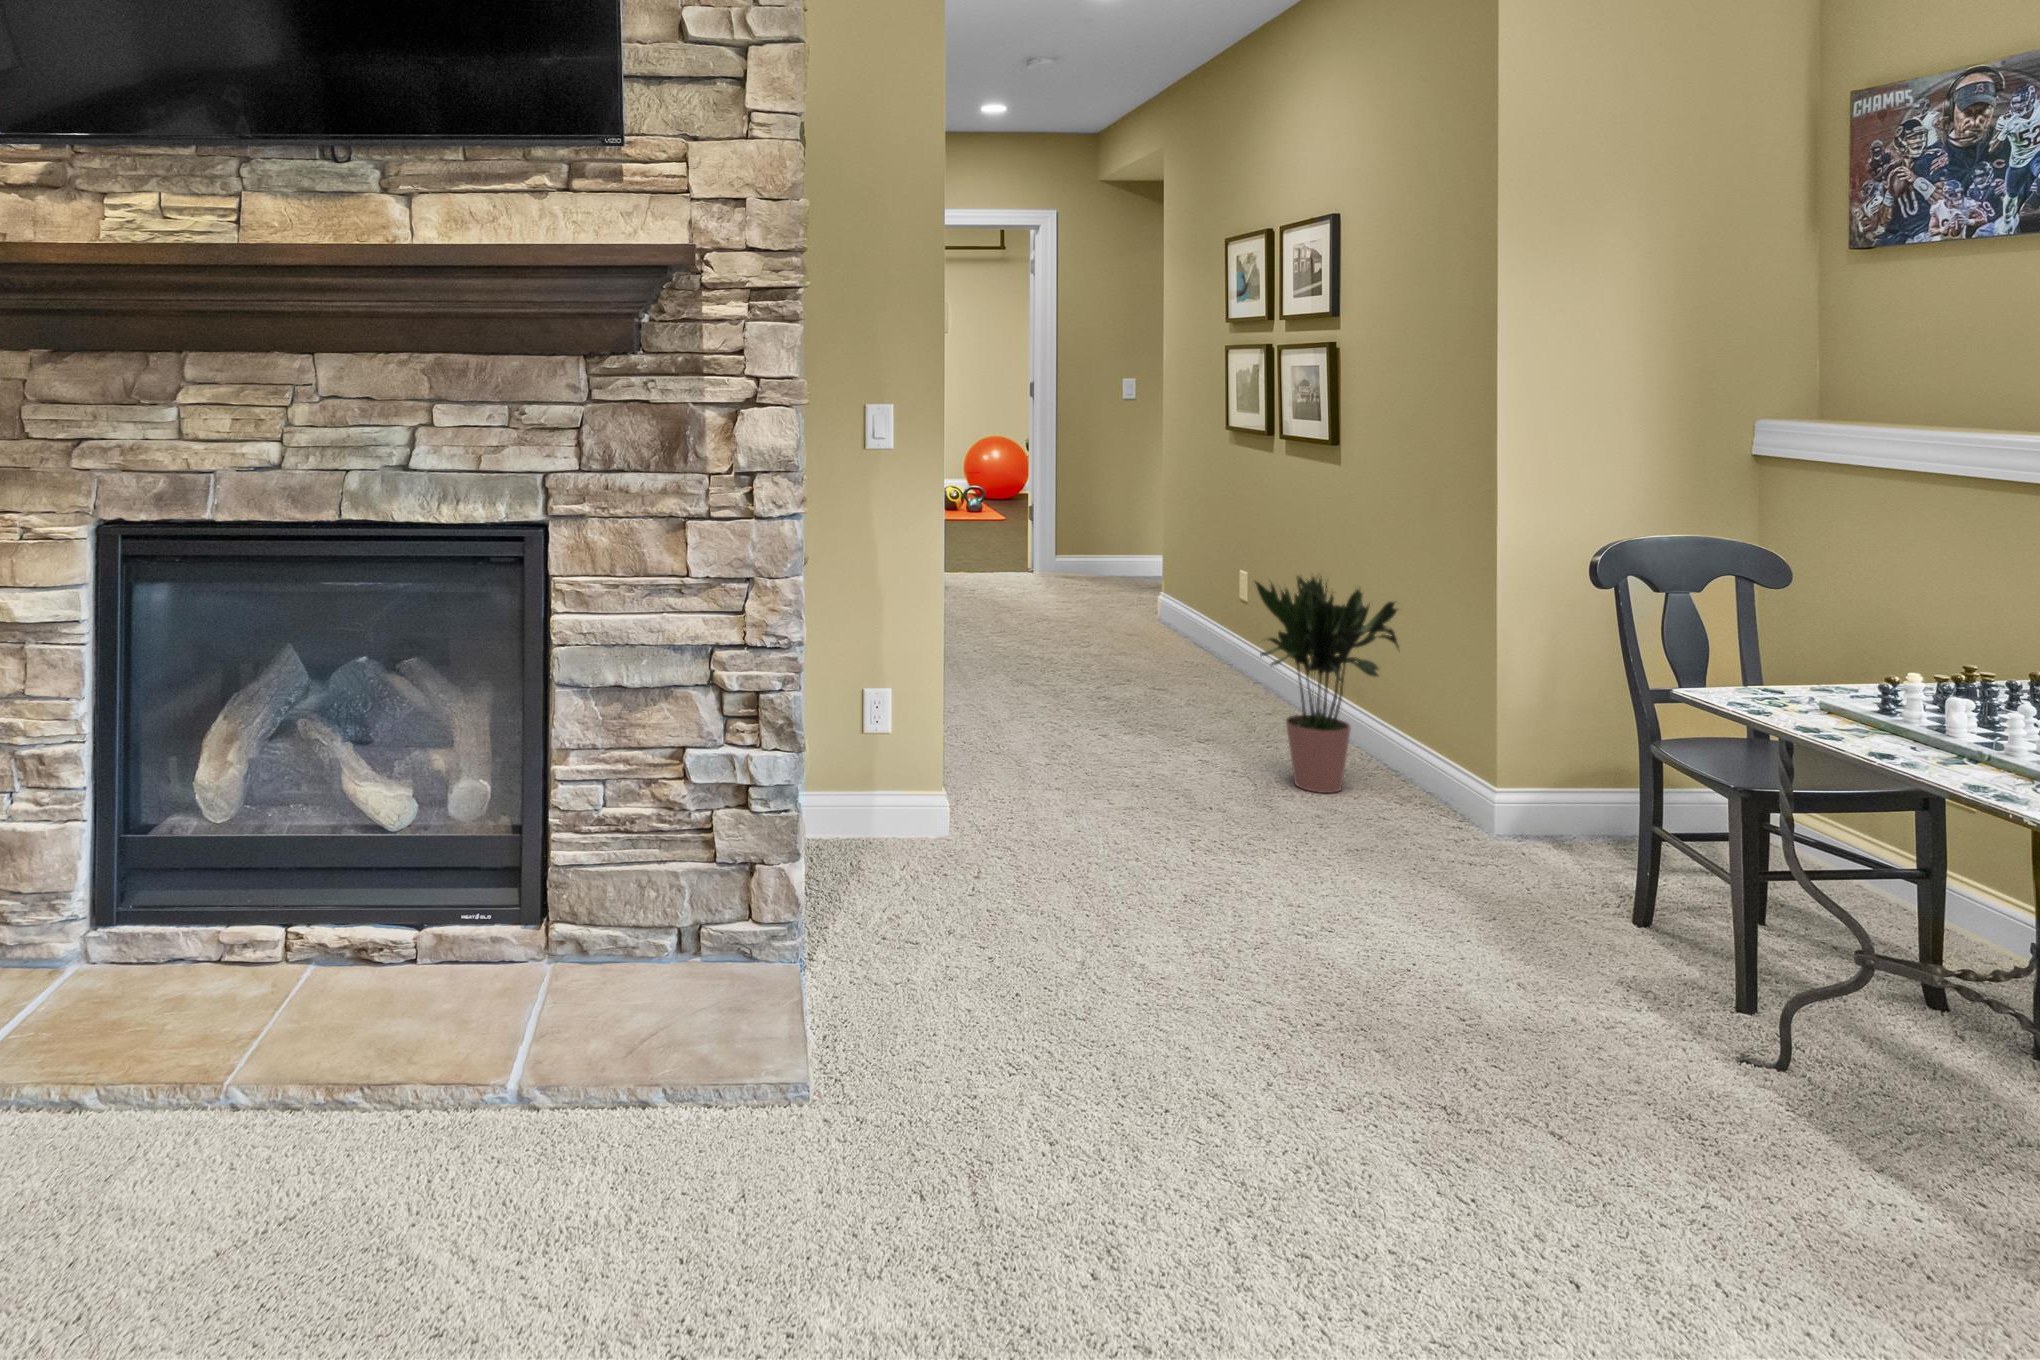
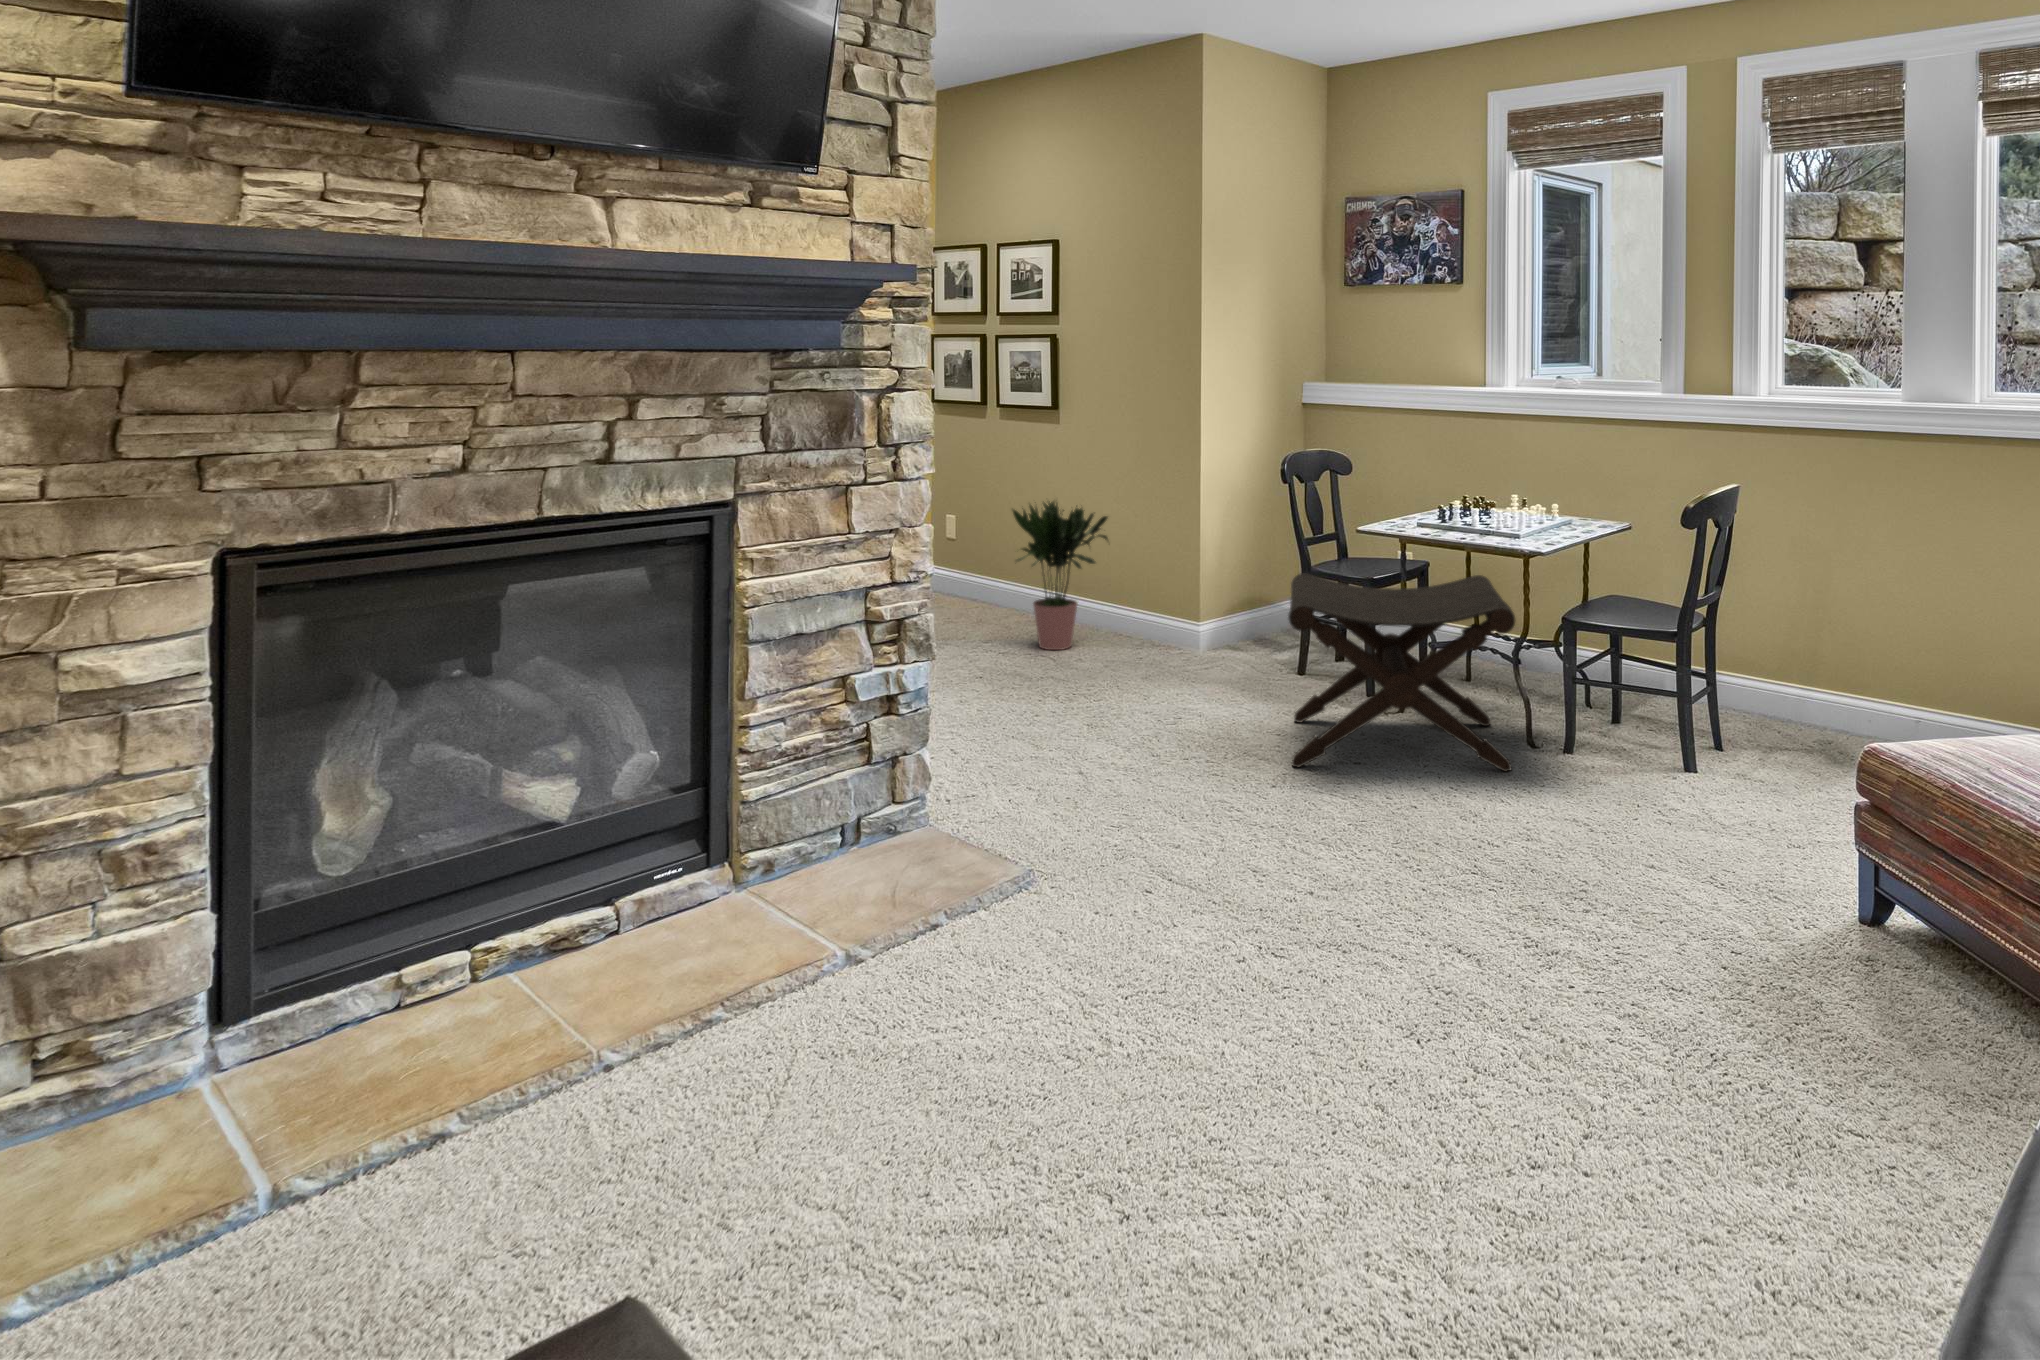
footstool: none [1397,743,1943,1231] -> present [1288,573,1515,771]

